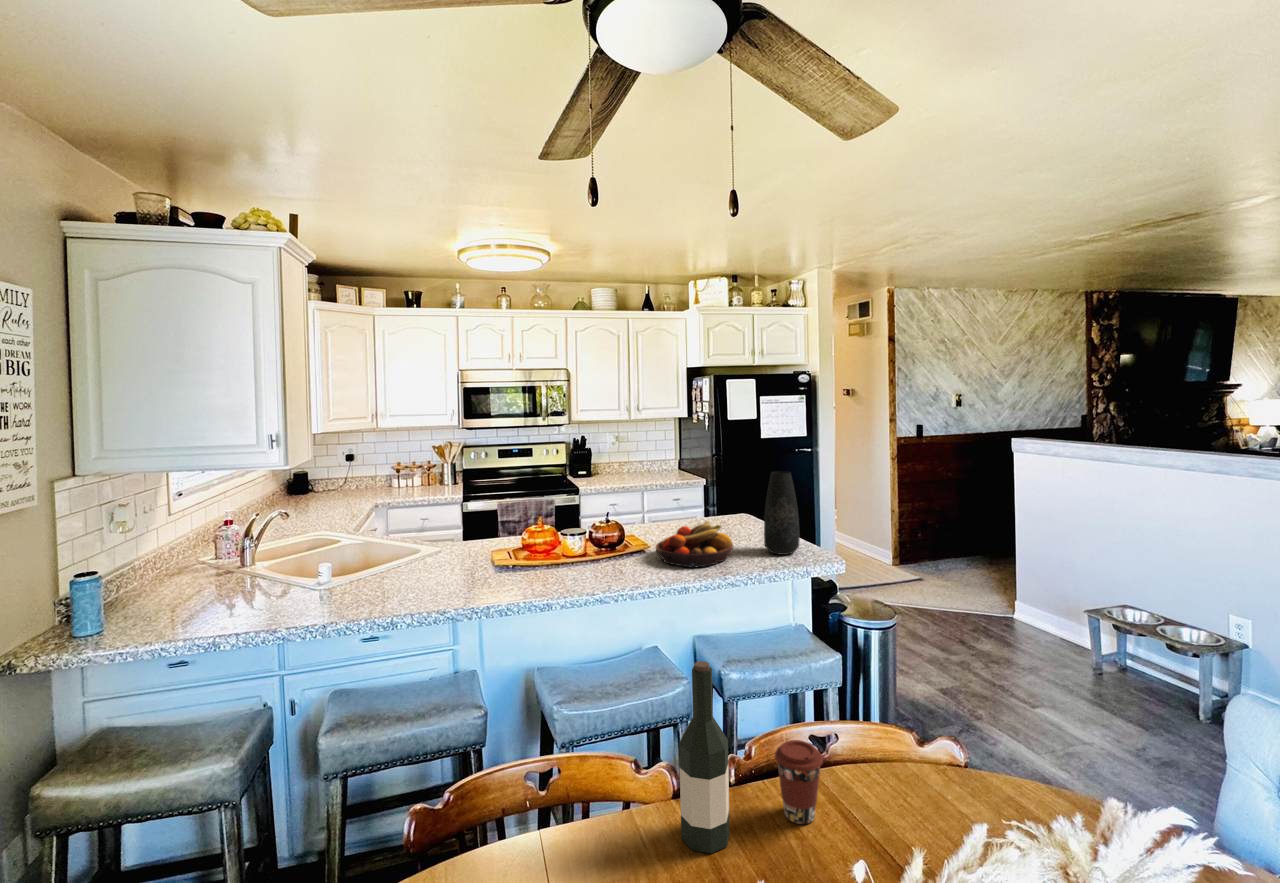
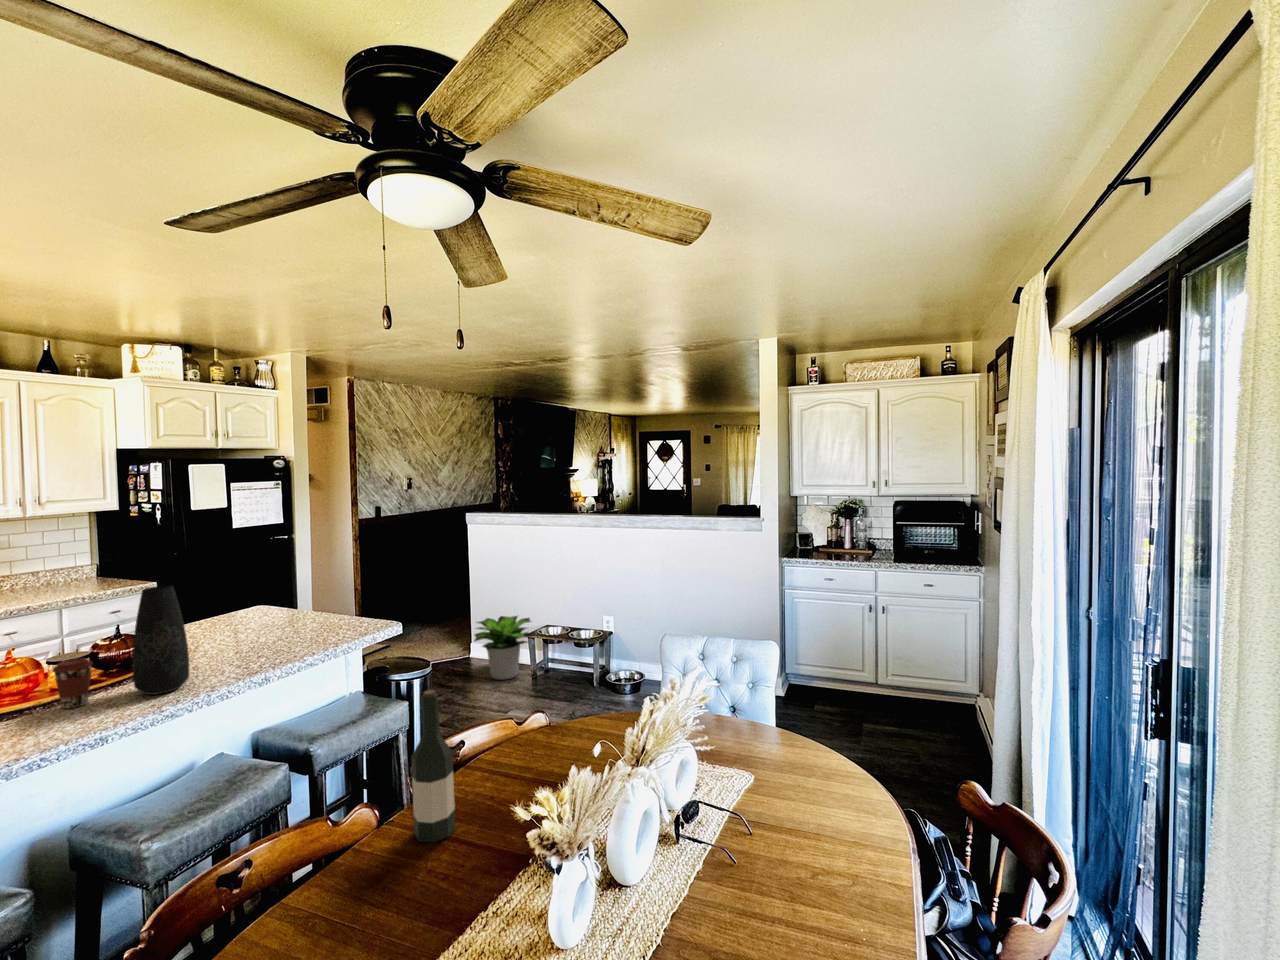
vase: present [764,471,800,555] -> present [133,586,189,695]
fruit bowl: present [656,521,733,567] -> none [198,611,295,663]
potted plant: none [1002,574,1101,660] -> present [475,616,533,680]
coffee cup: present [775,740,823,824] -> present [53,658,93,709]

